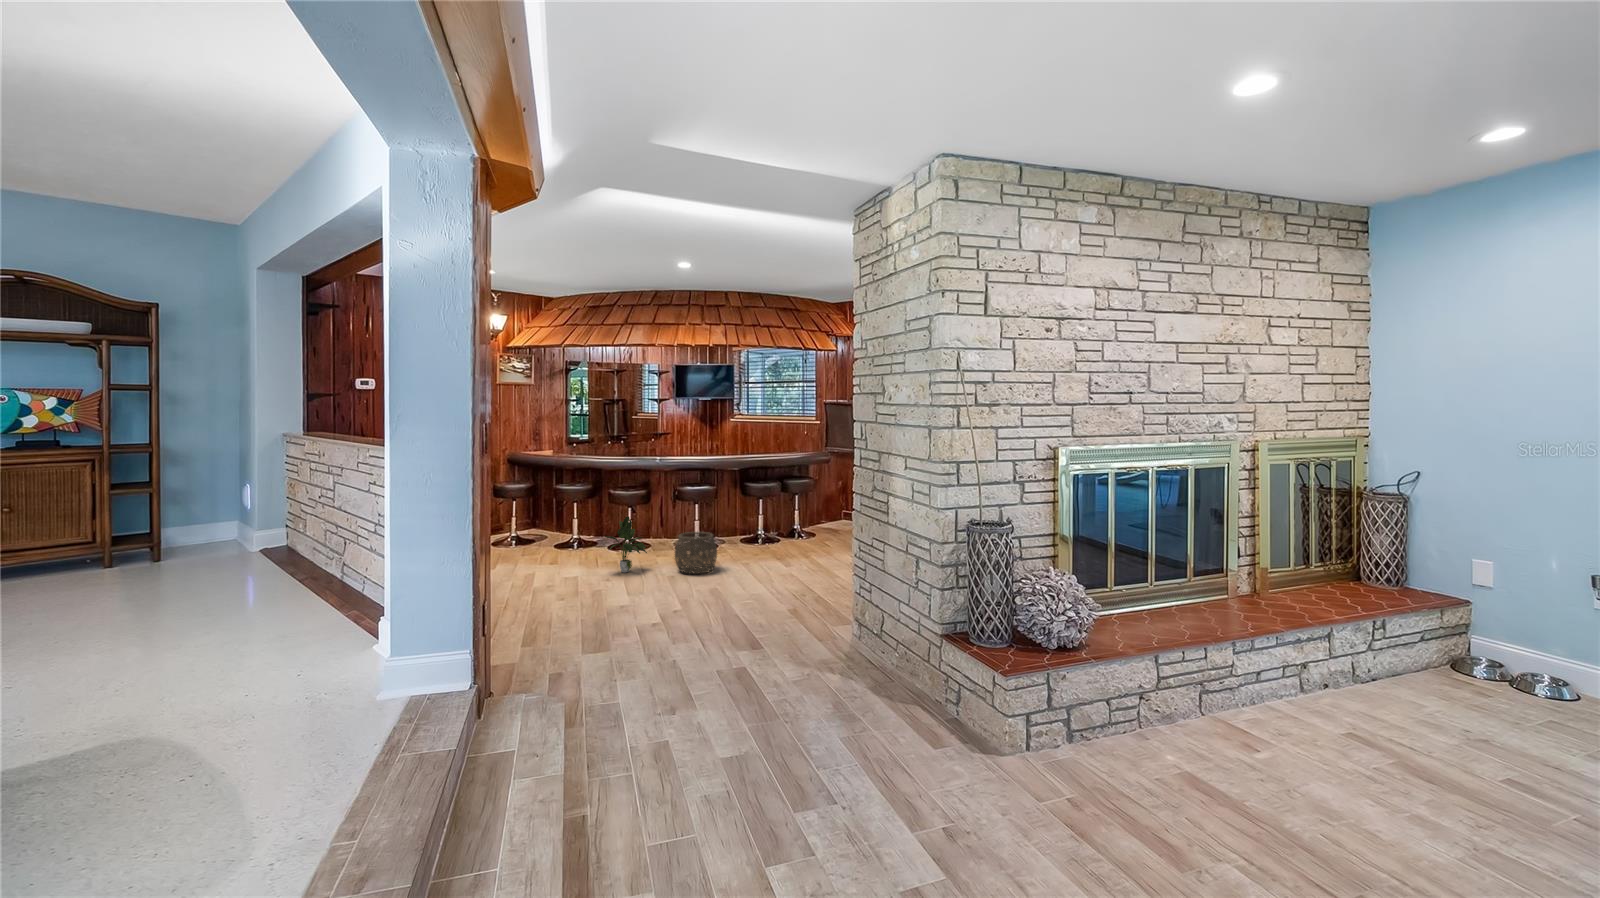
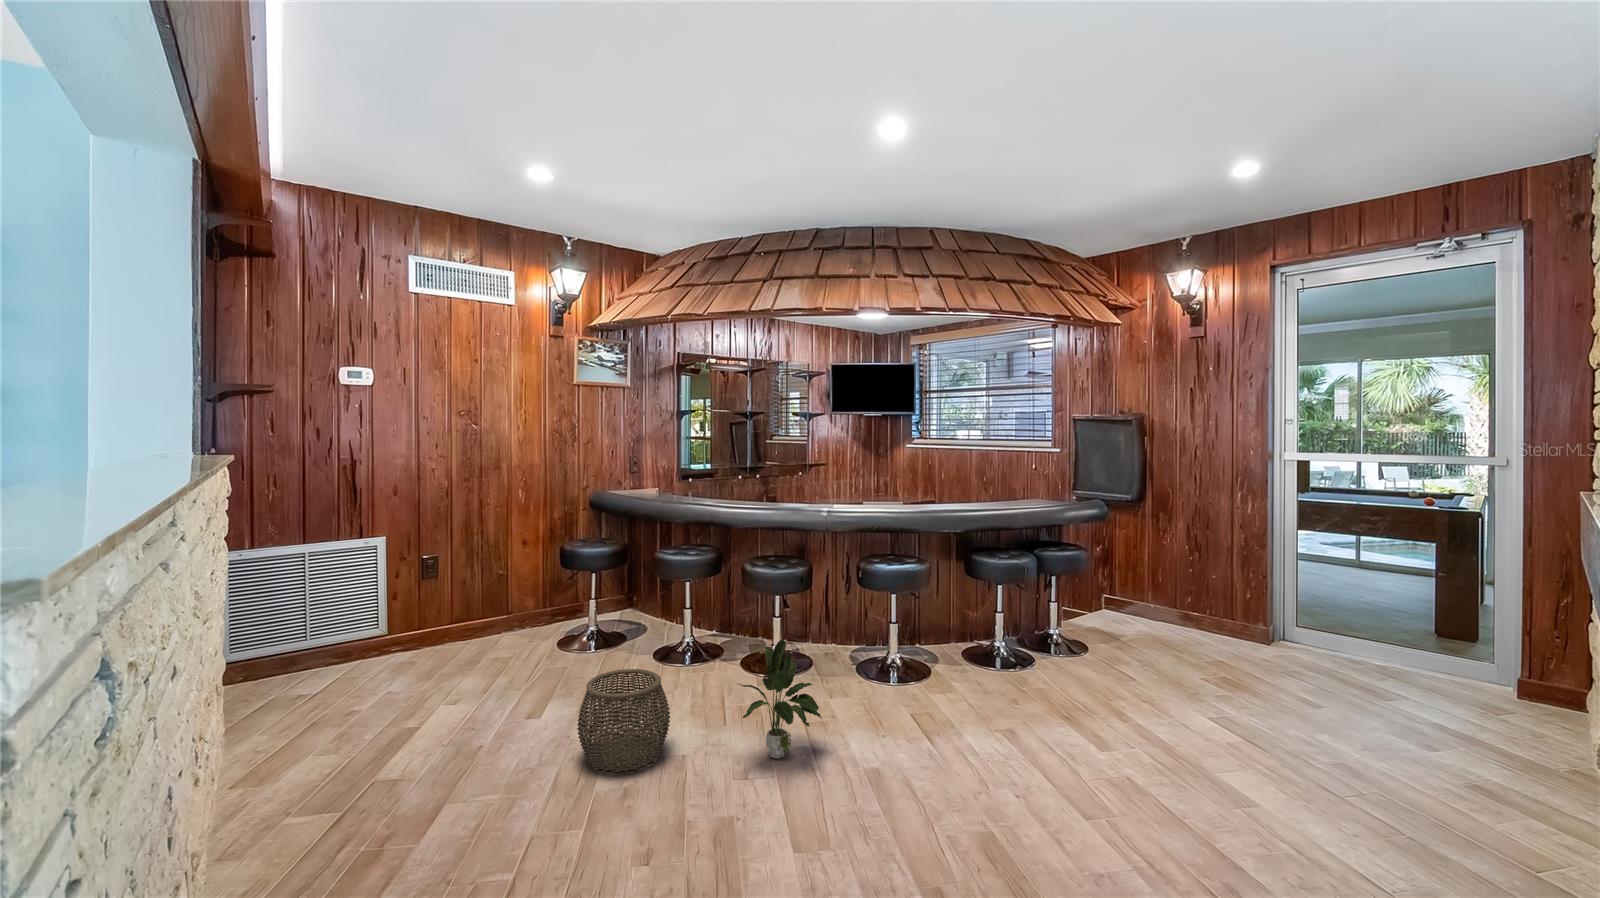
woven basket: present [675,532,717,574] -> present [577,669,670,772]

